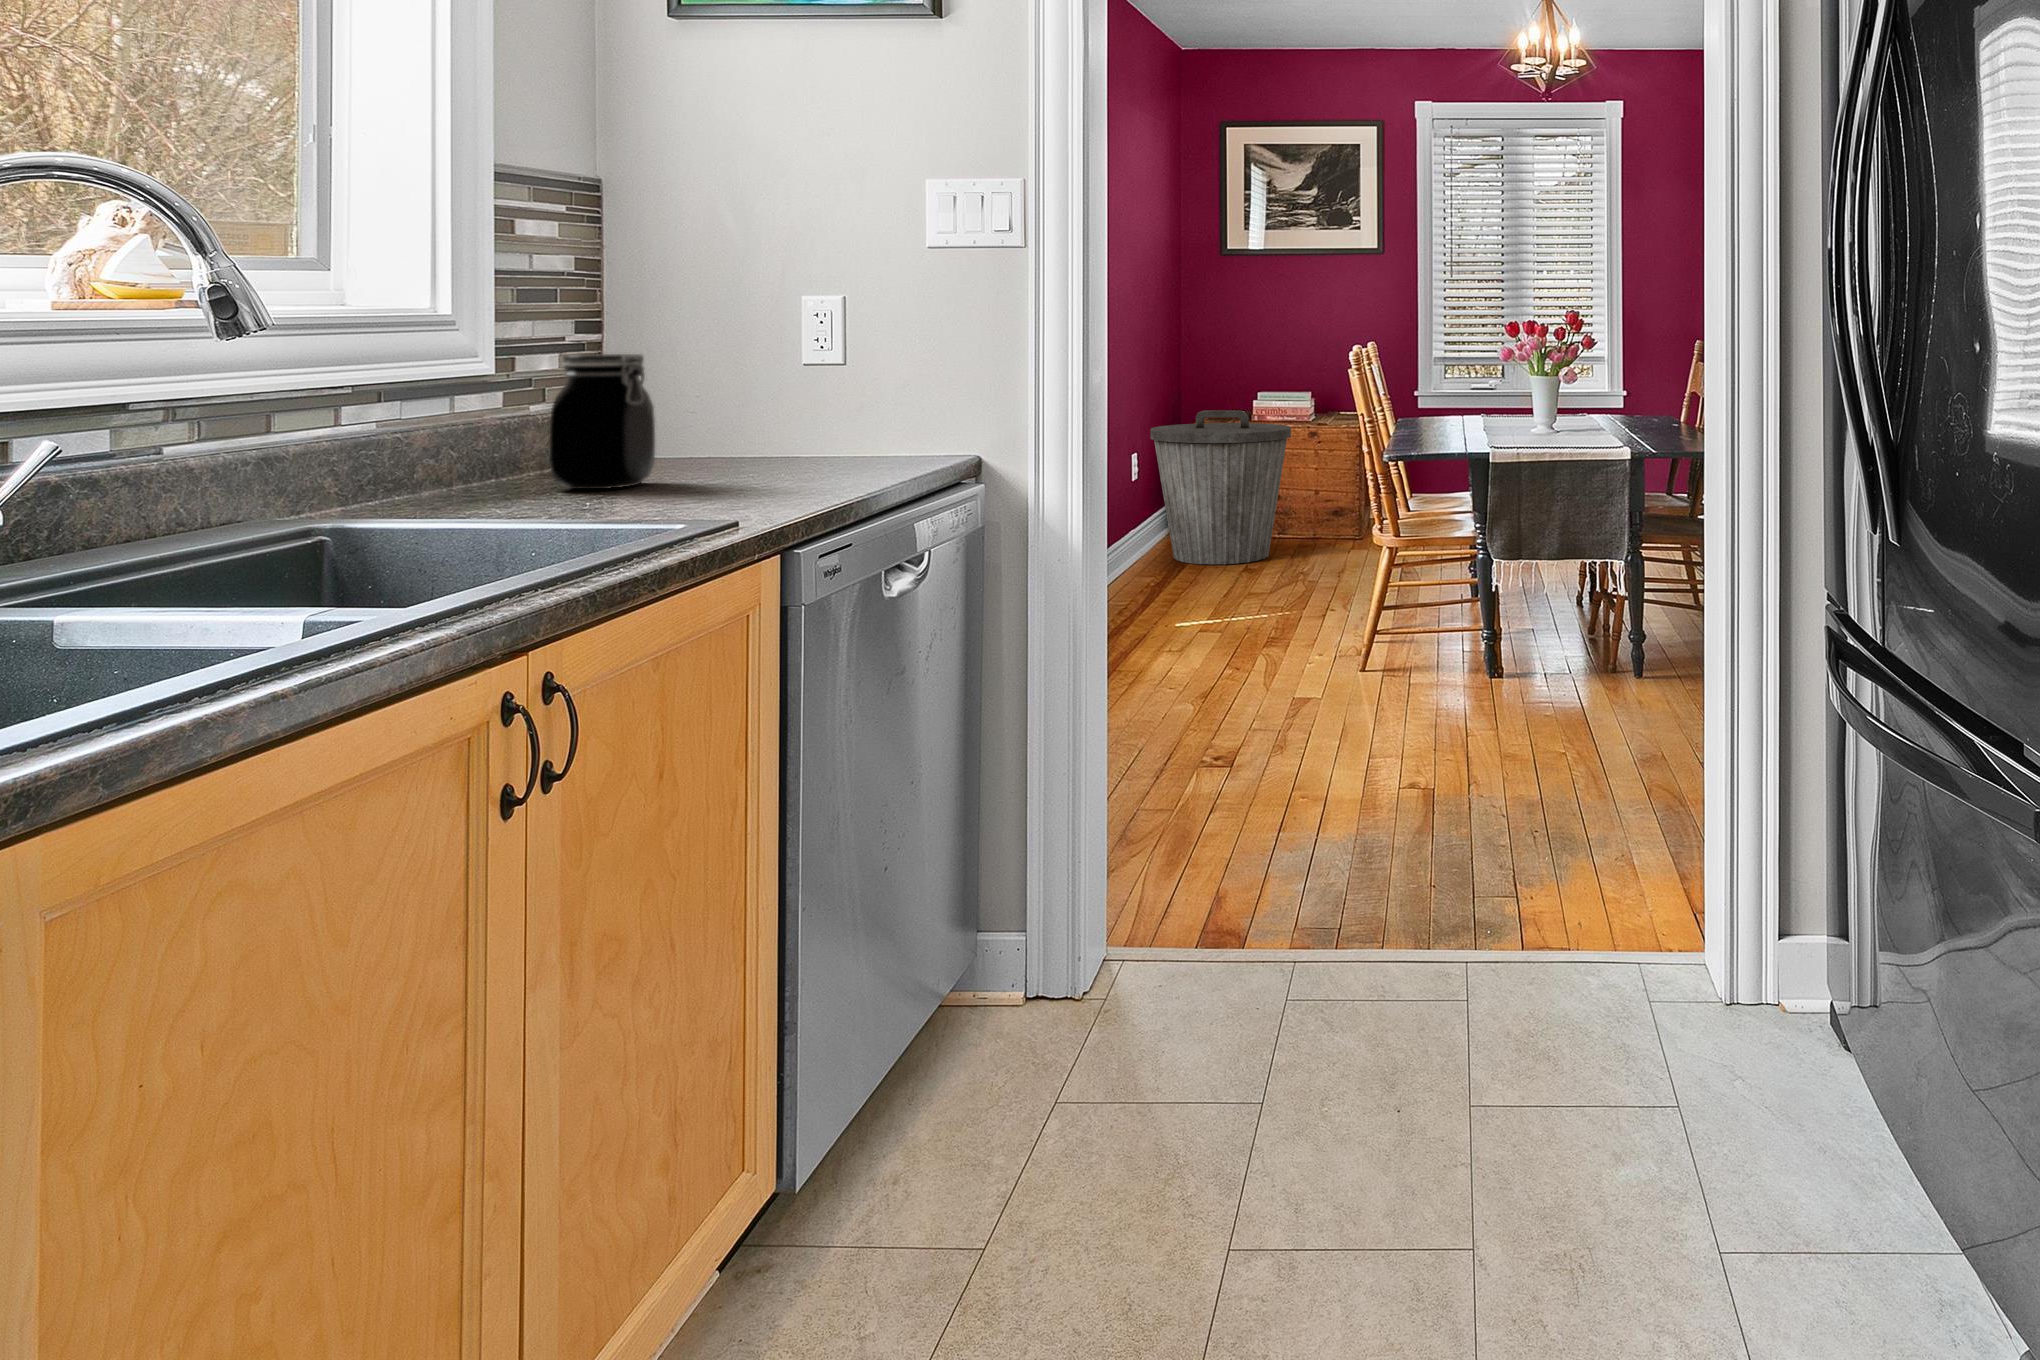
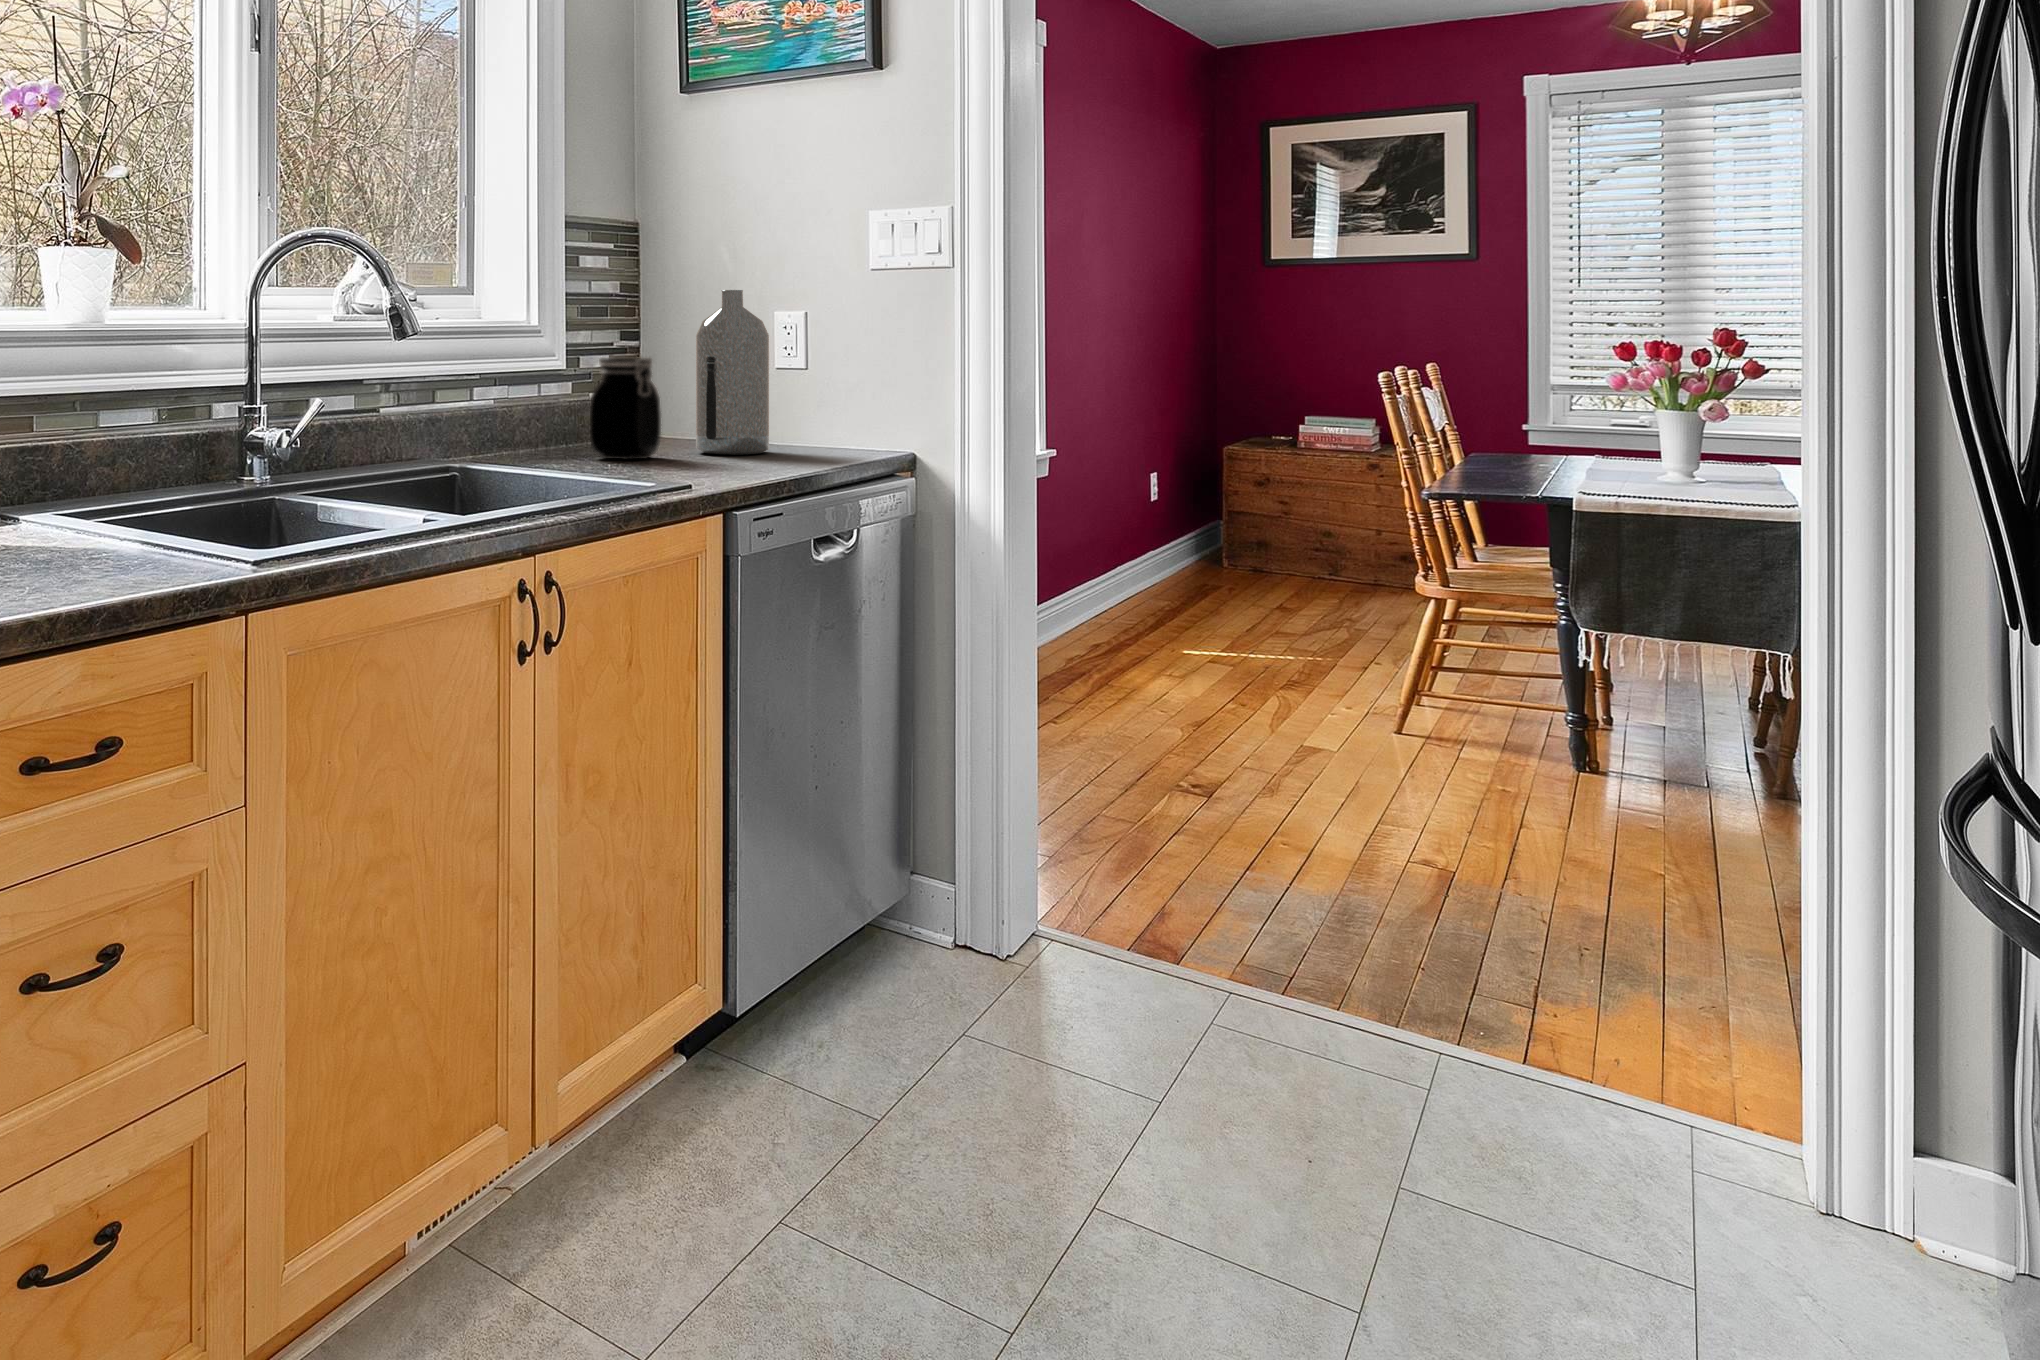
bottle: none [701,268,800,473] -> present [696,290,769,454]
trash can: present [1150,410,1291,565] -> none [1175,435,1341,601]

